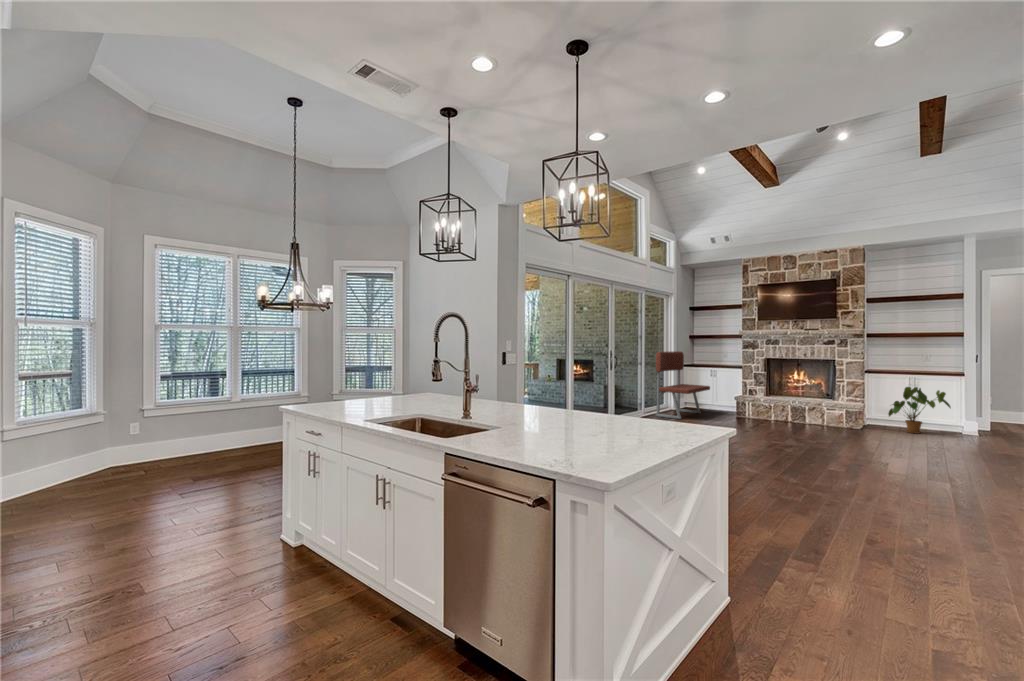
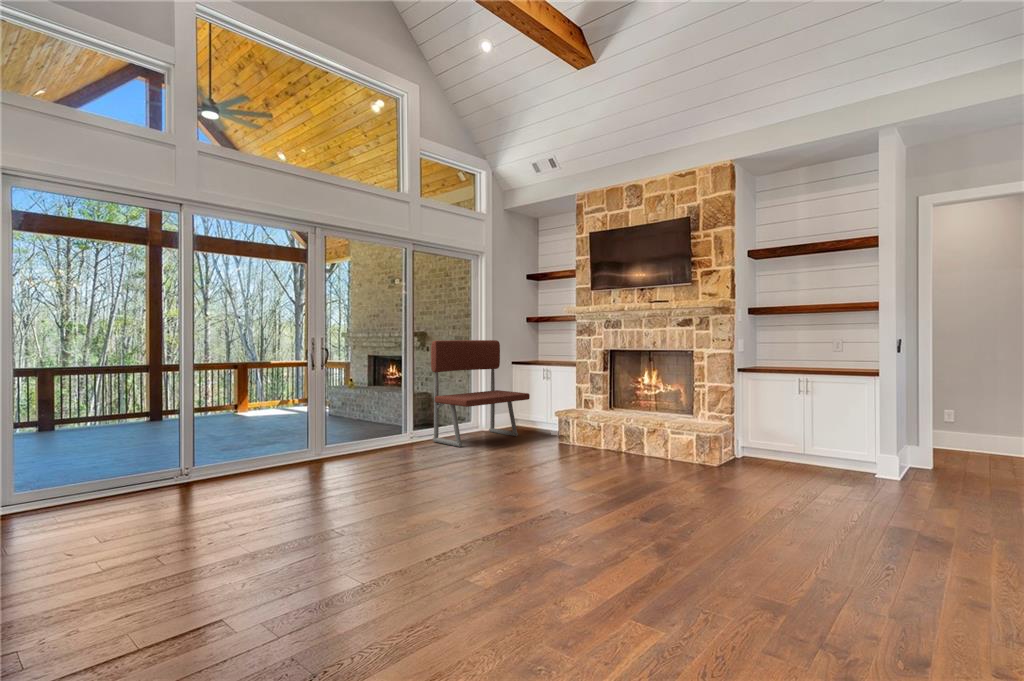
house plant: present [888,387,951,433] -> none [756,396,847,477]

